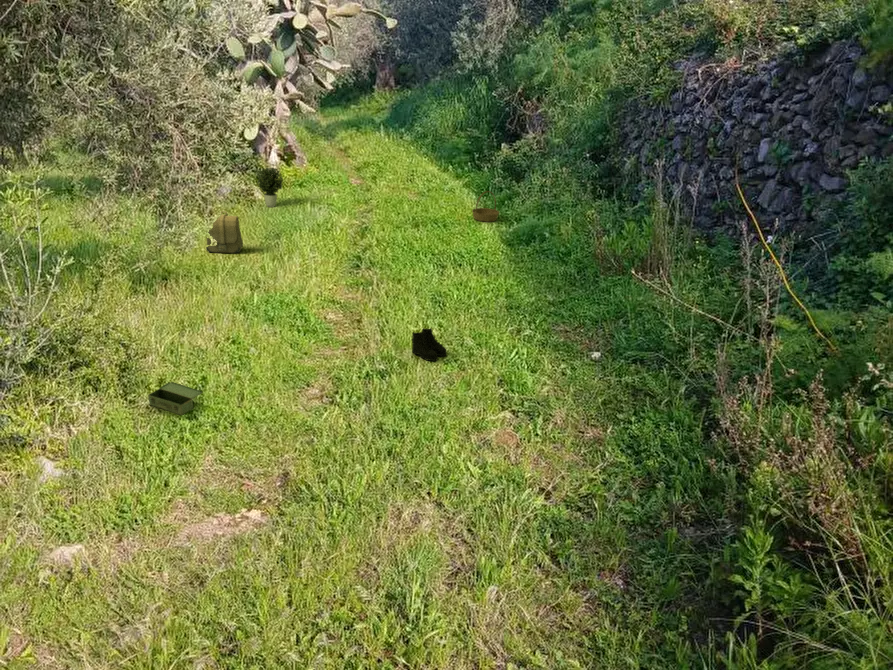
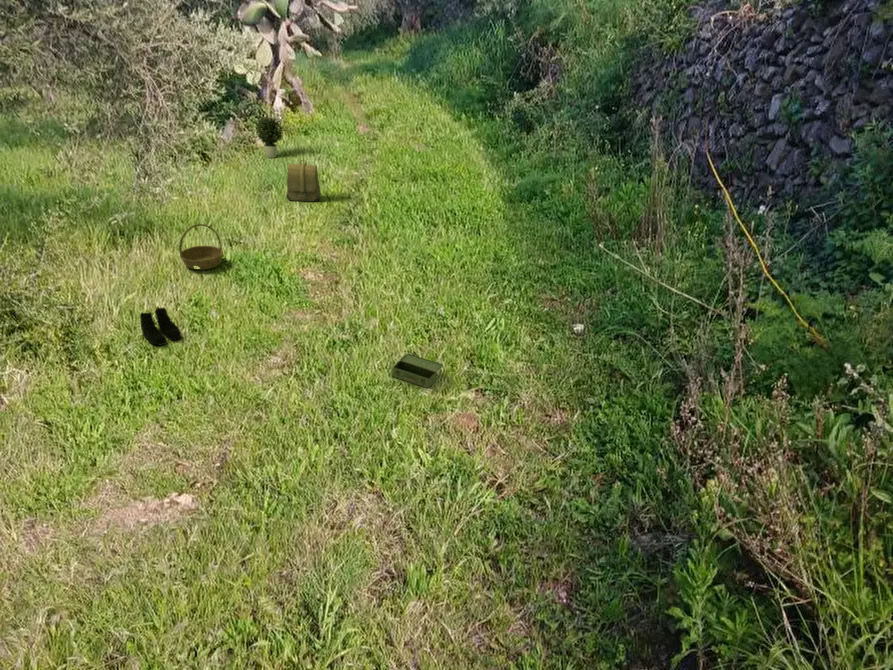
basket: present [472,191,499,222] -> present [179,224,223,270]
backpack: present [206,211,243,253] -> present [286,160,321,202]
boots: present [412,328,447,361] -> present [140,307,182,346]
toolbox: present [148,382,202,415] -> present [392,354,443,388]

